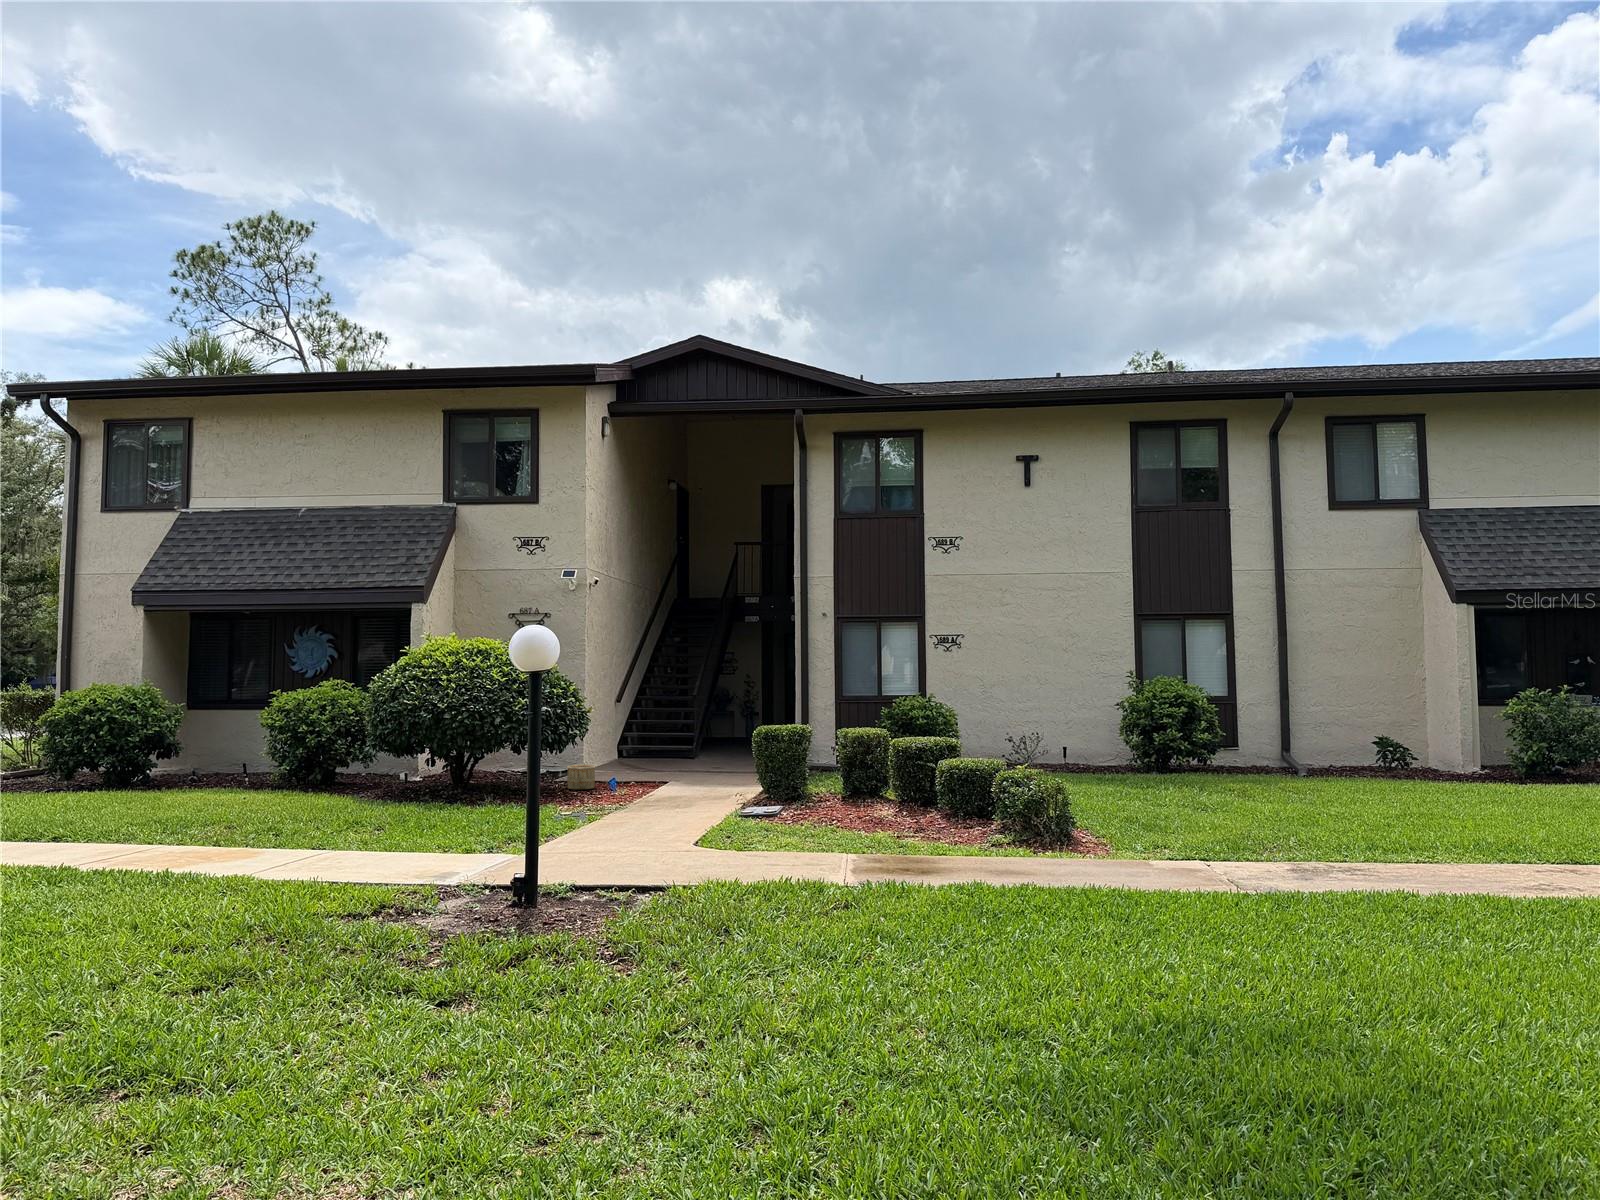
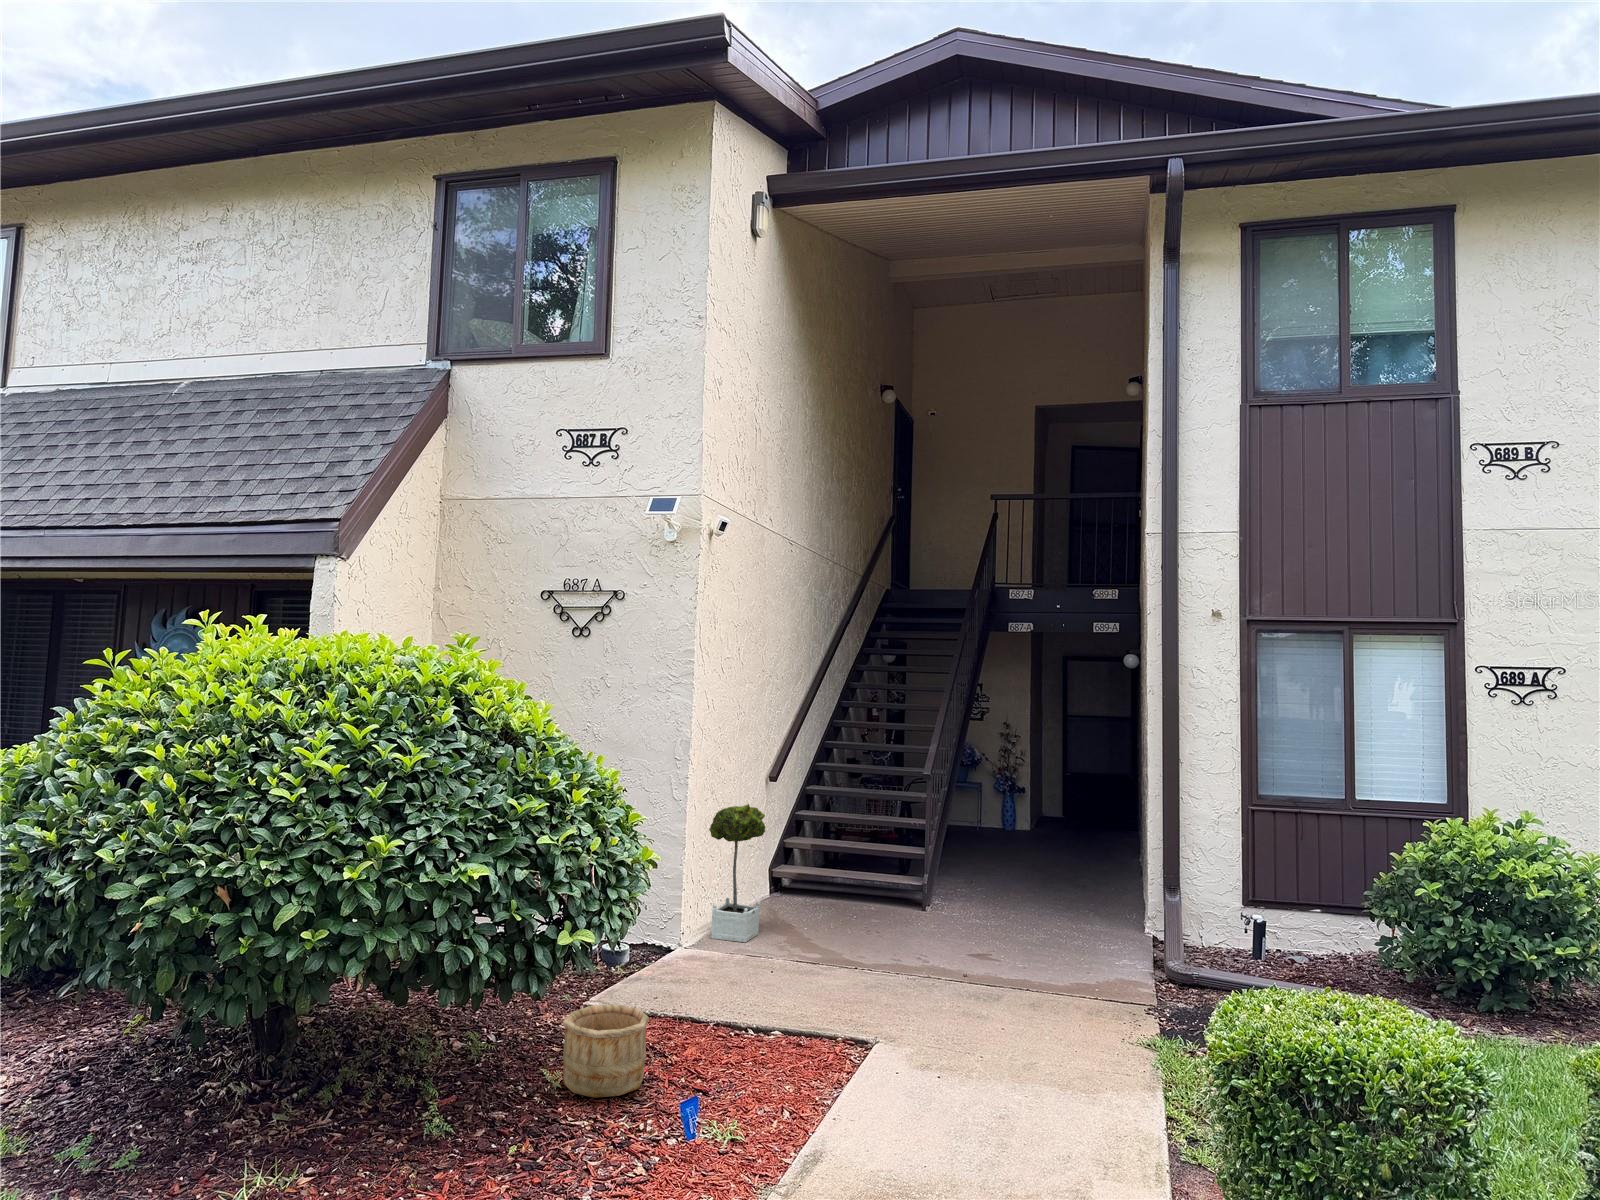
potted tree: none [596,707,621,768] -> present [709,804,765,942]

